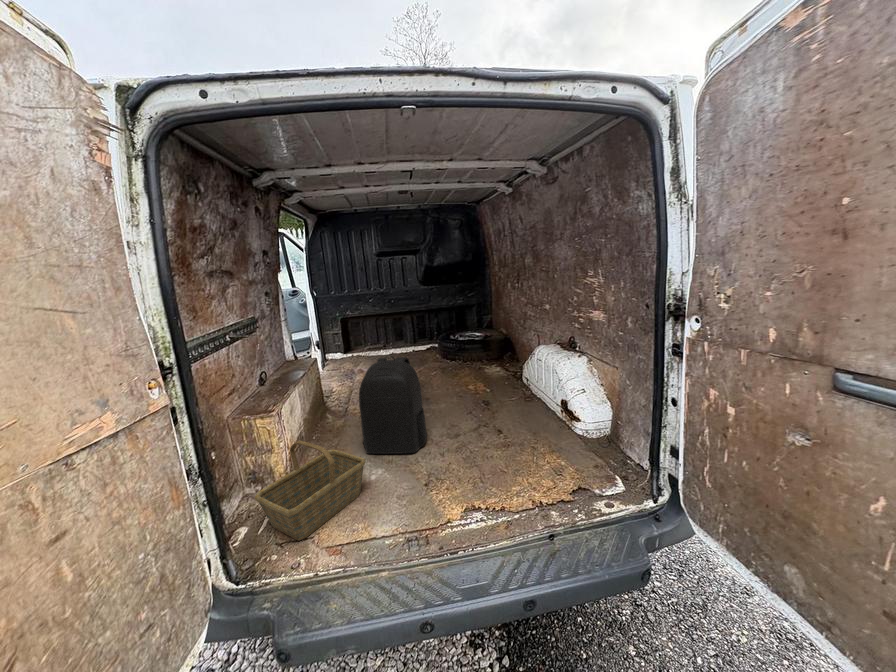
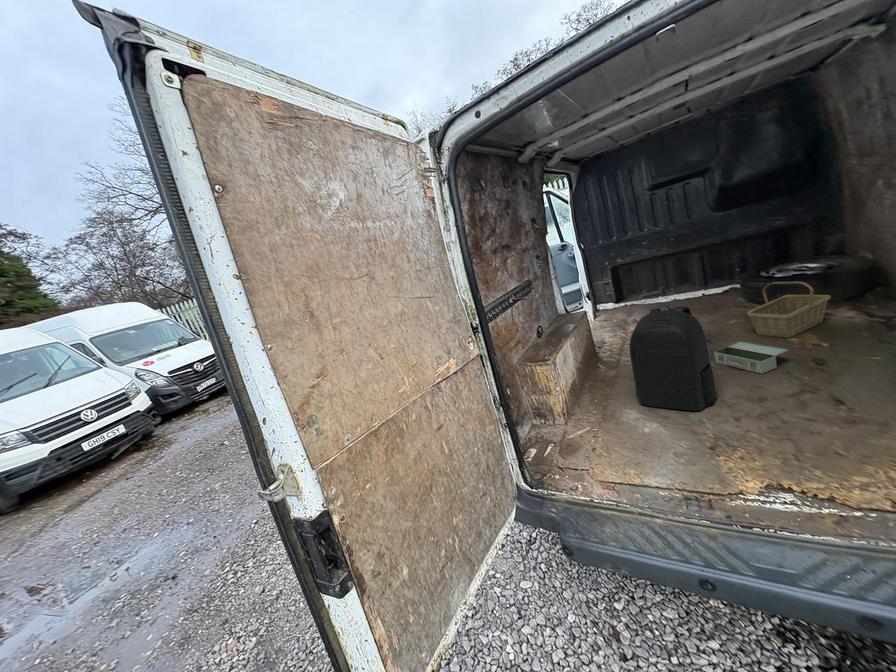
toolbox: none [424,390,471,416] -> present [714,341,789,374]
basket: present [255,441,366,541] -> present [747,282,831,338]

